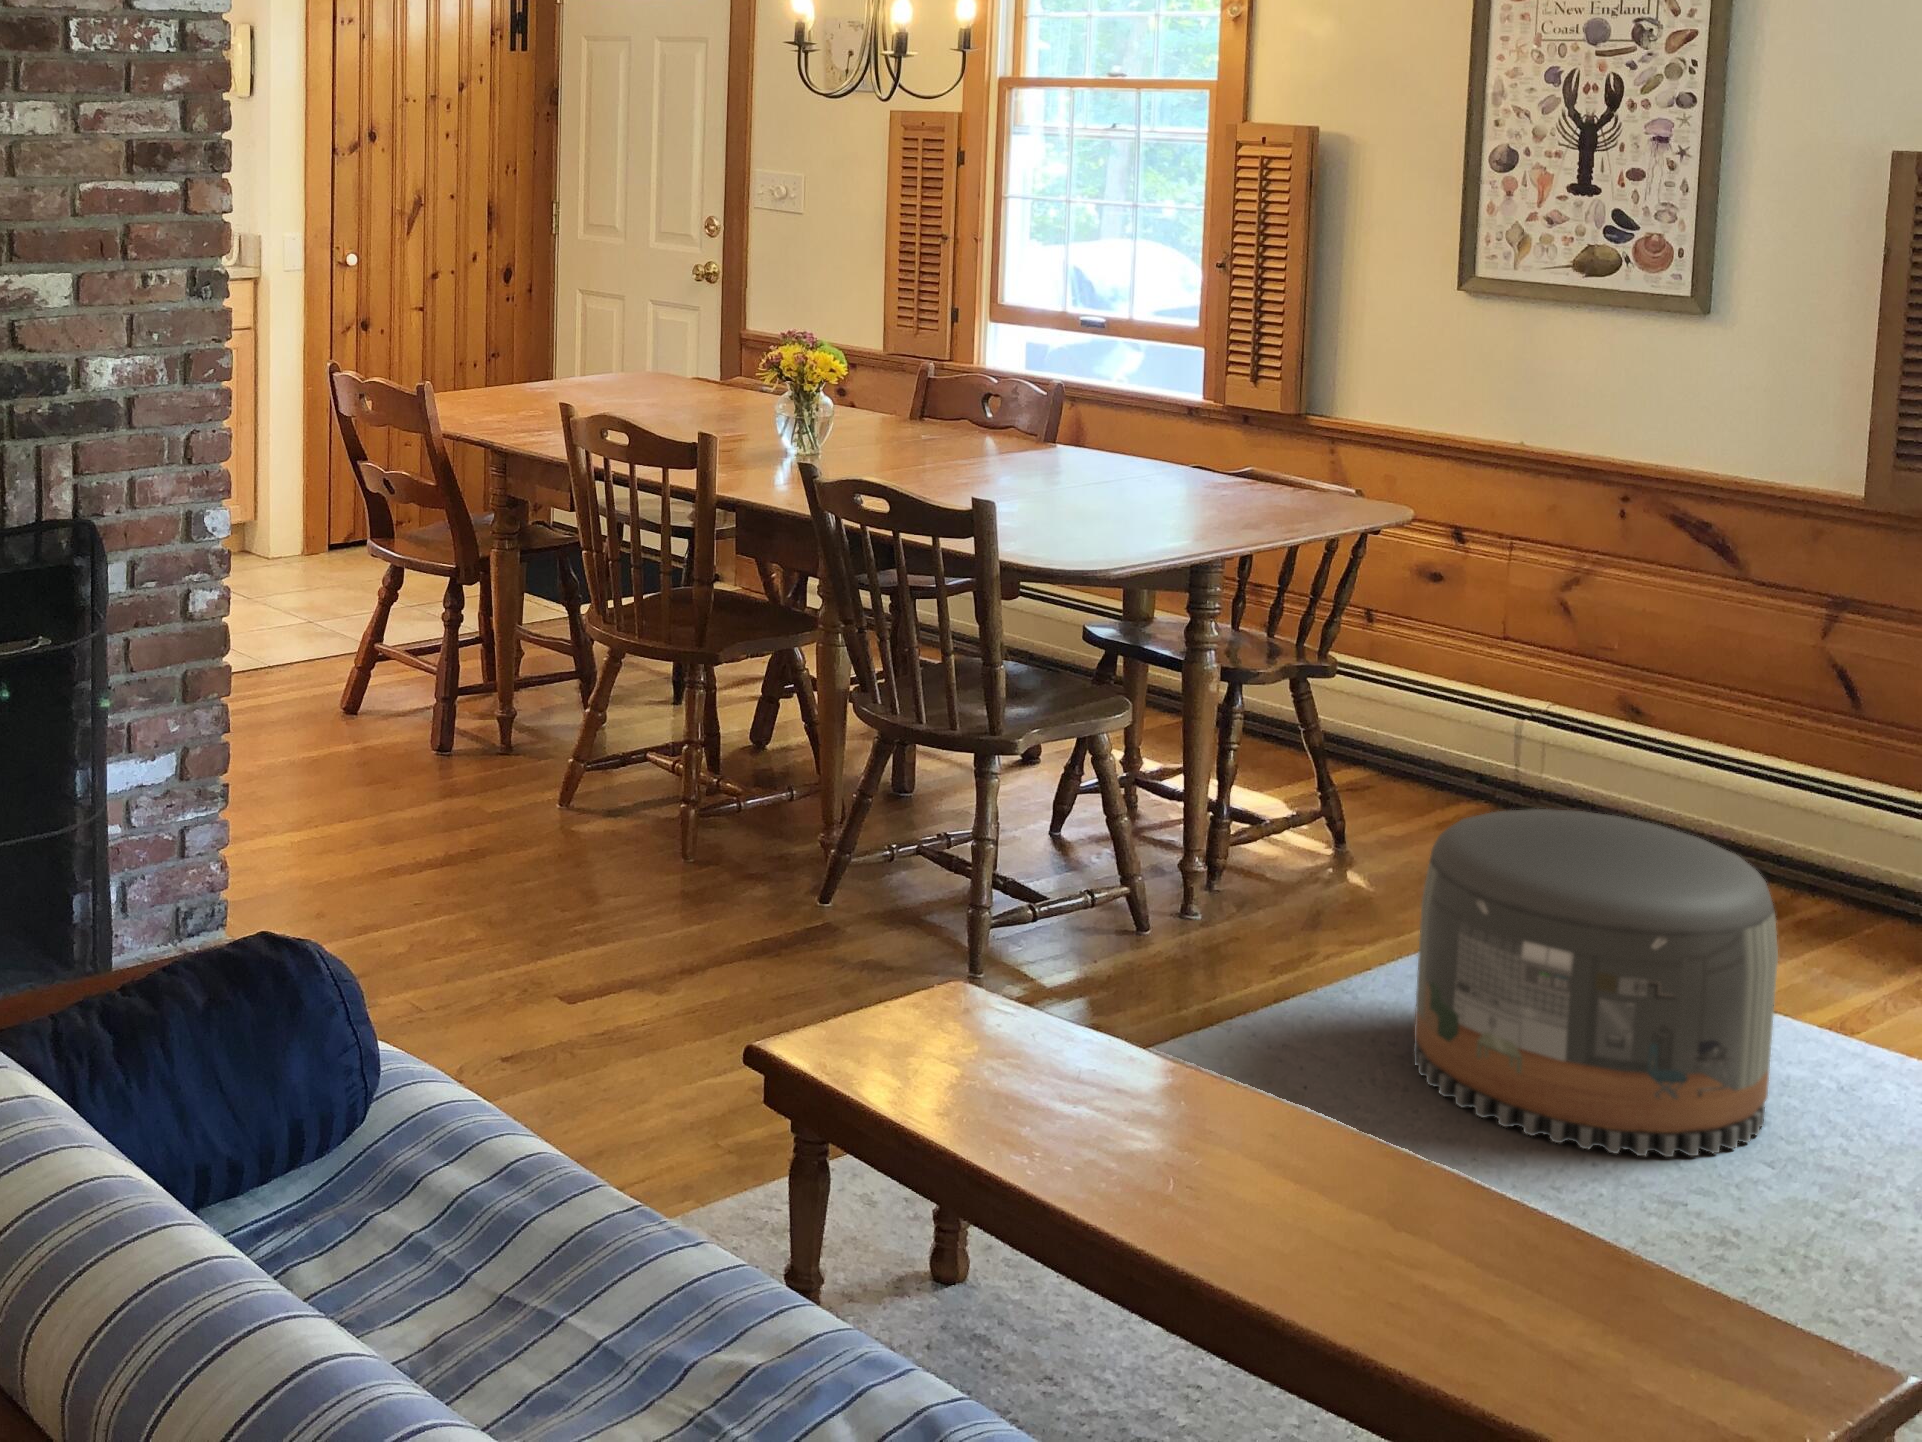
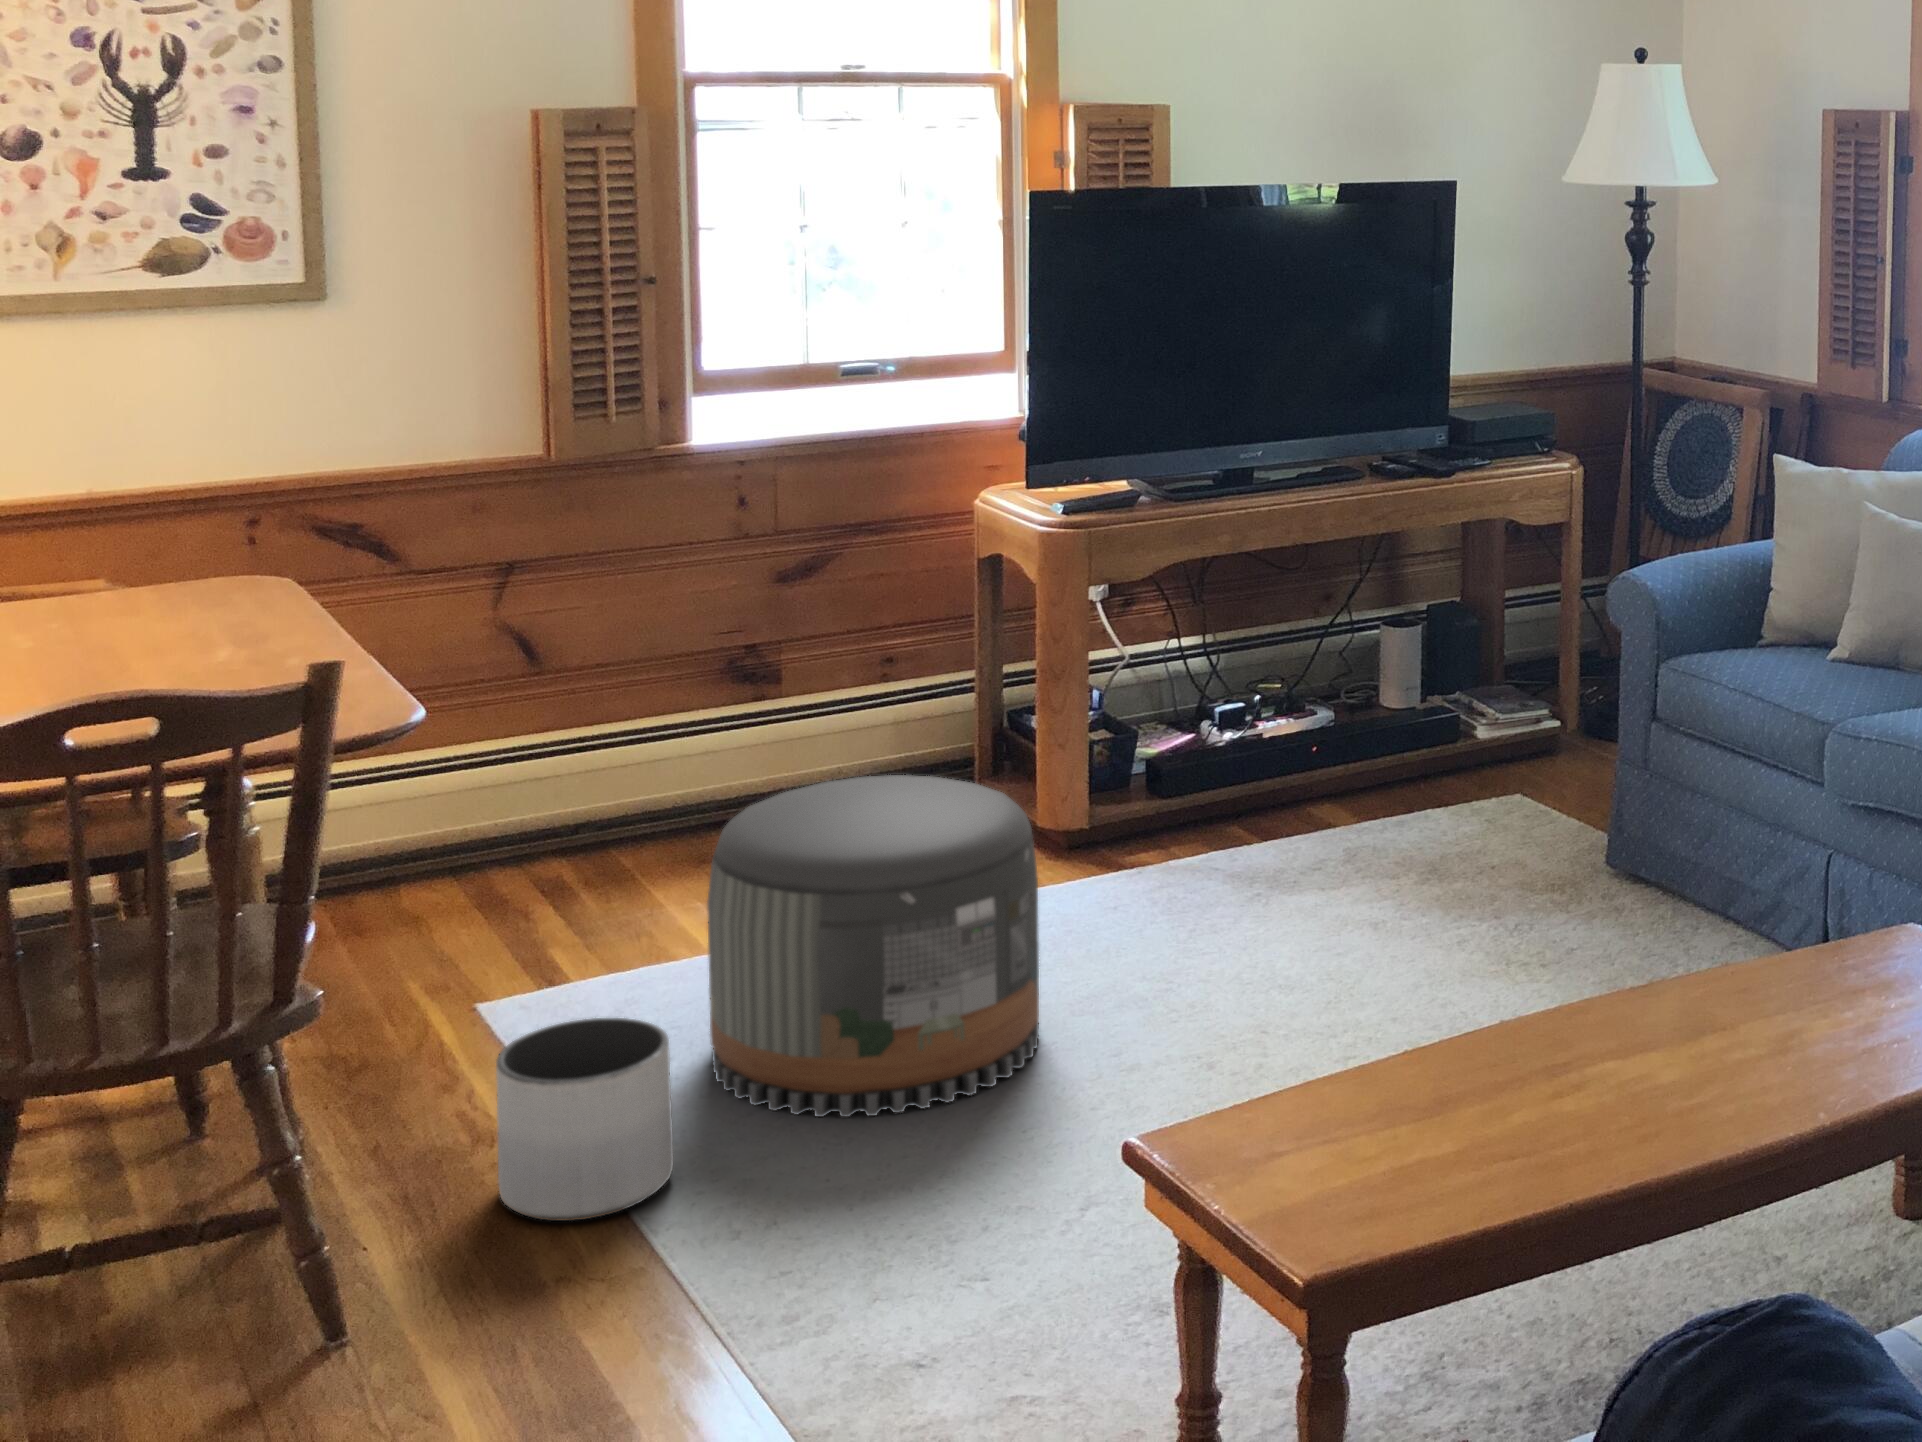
planter: none [1153,871,1295,1028] -> present [496,1018,674,1221]

